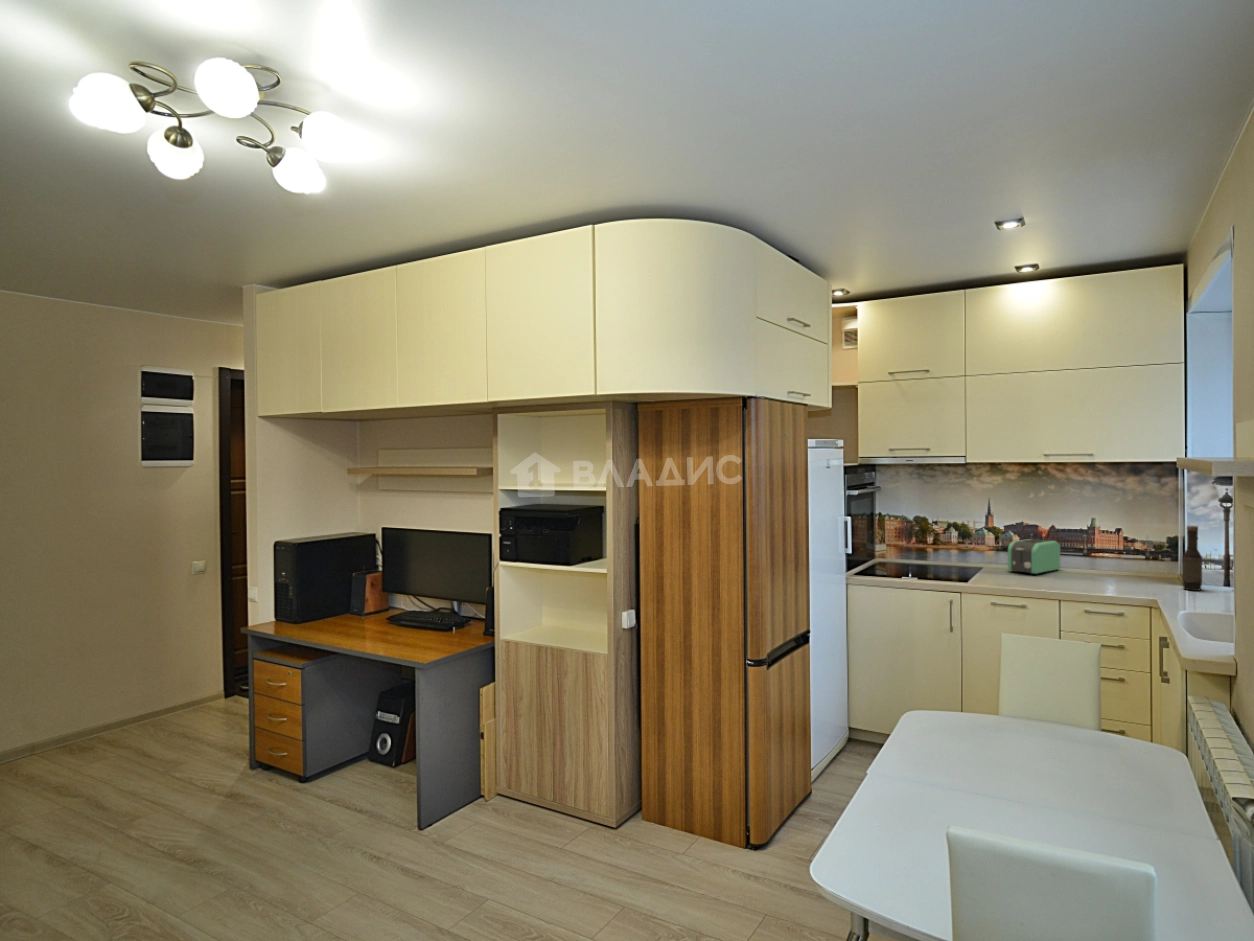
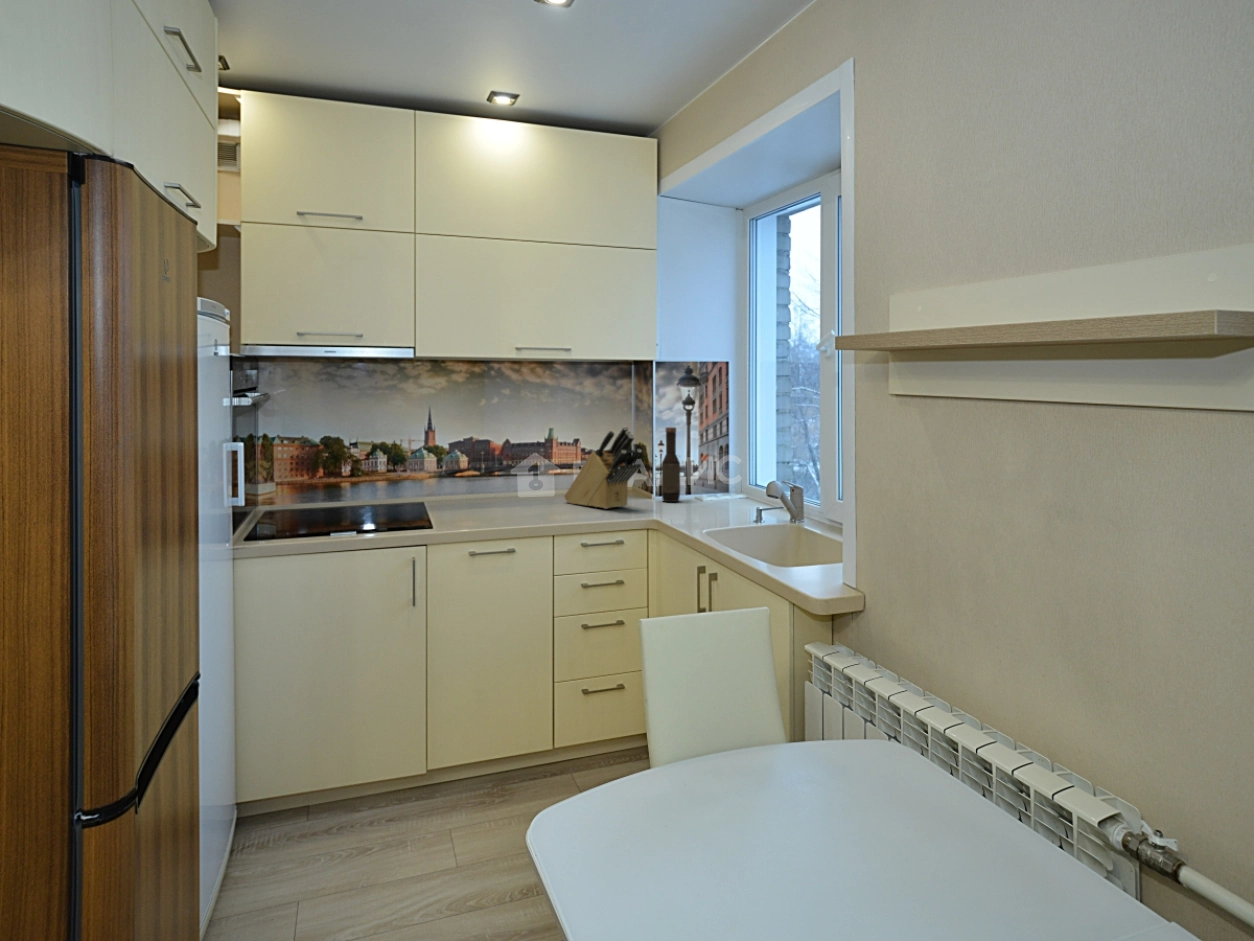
knife block: none [1087,525,1142,589] -> present [565,426,641,509]
toaster: present [1008,539,1060,574] -> none [468,459,521,503]

